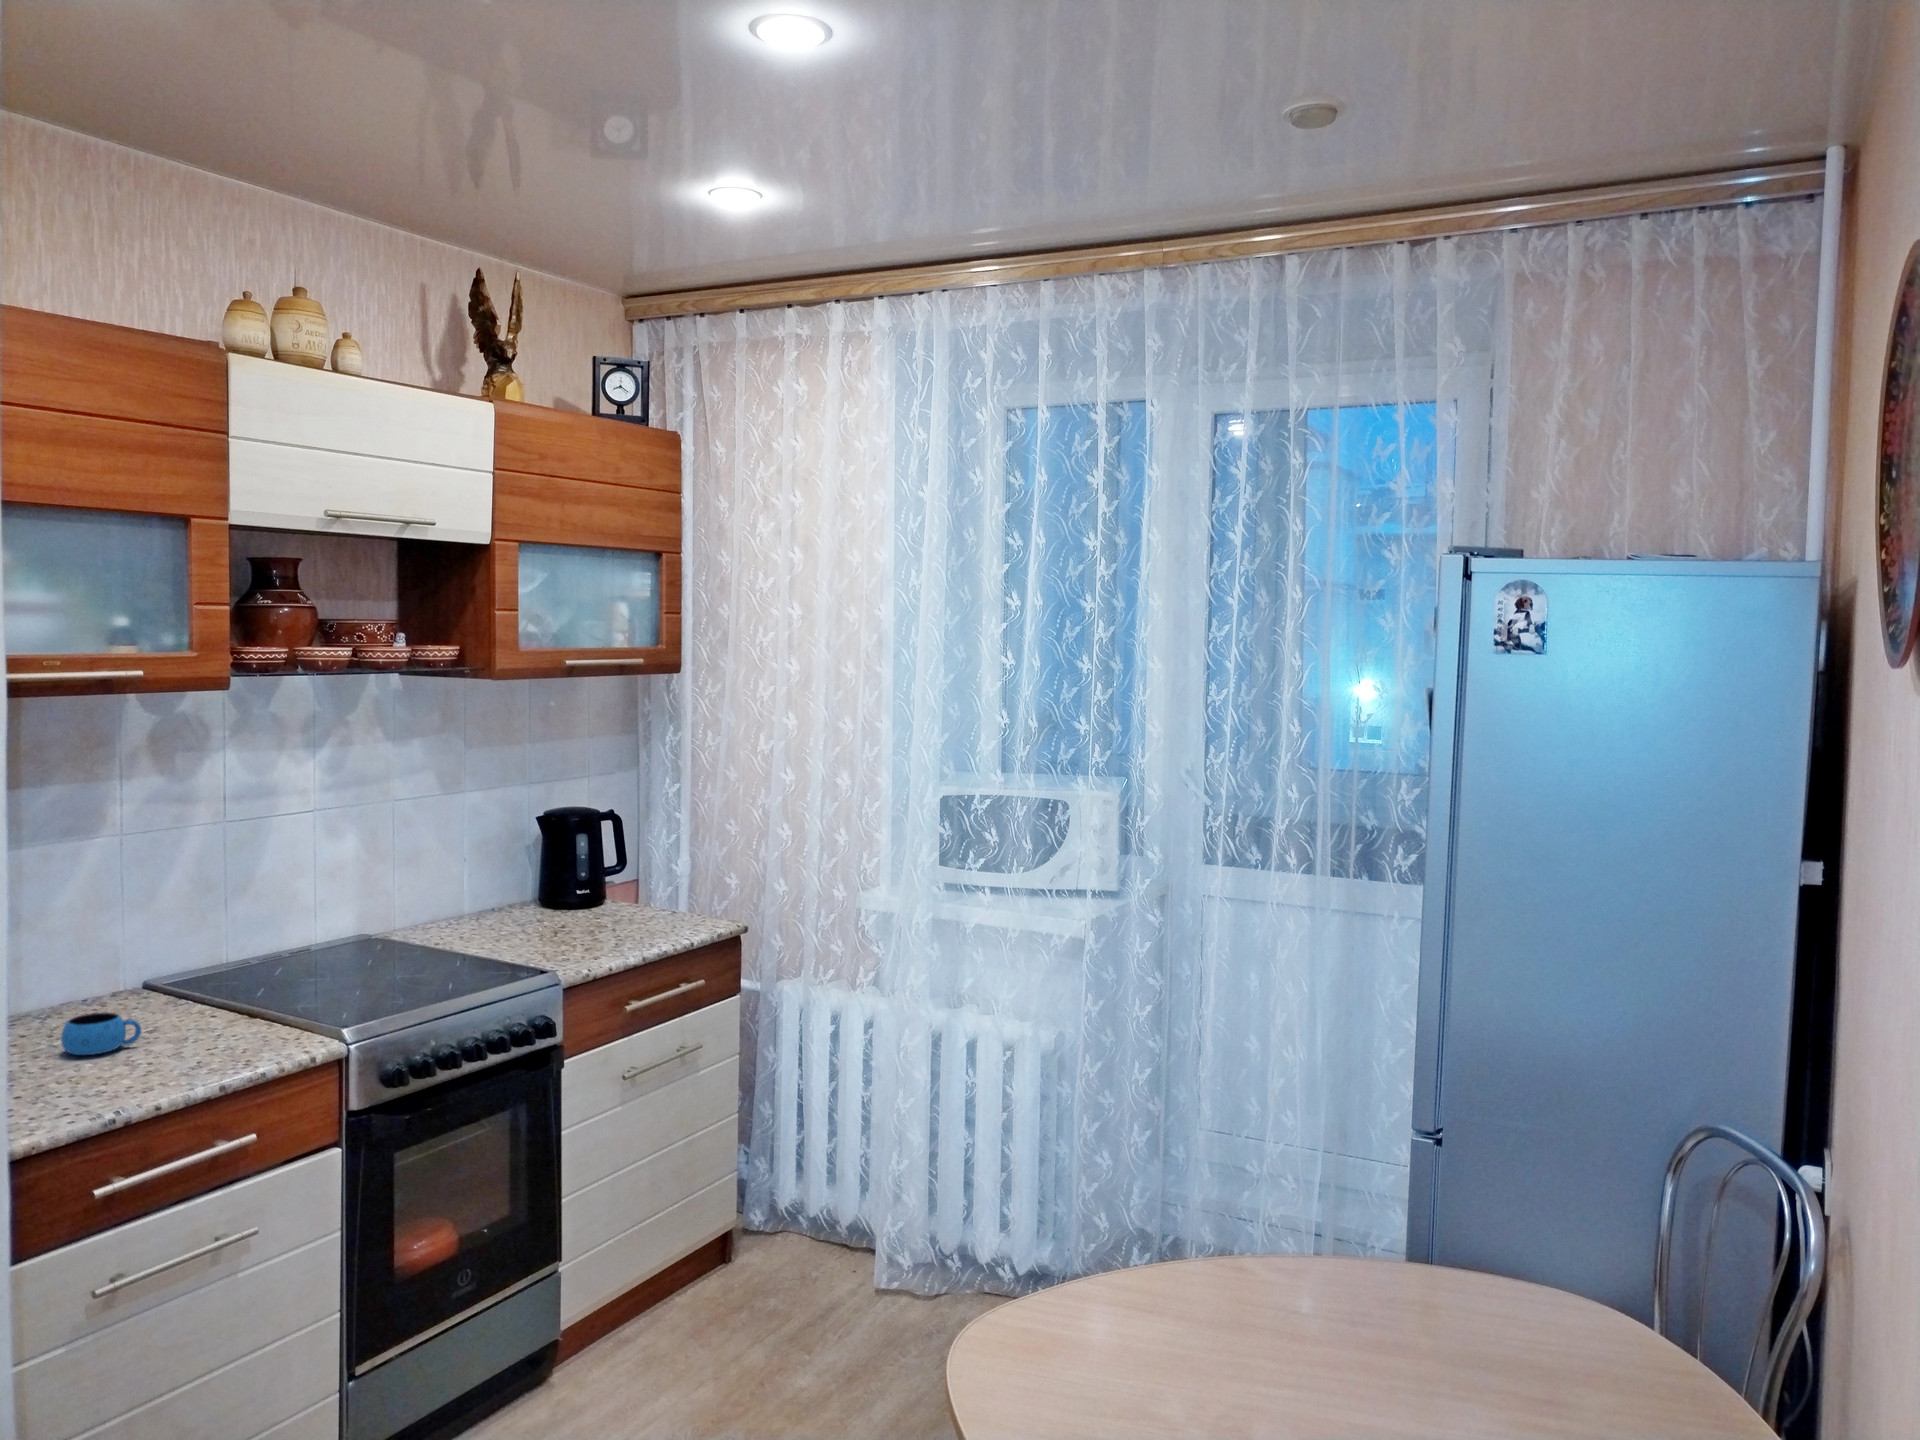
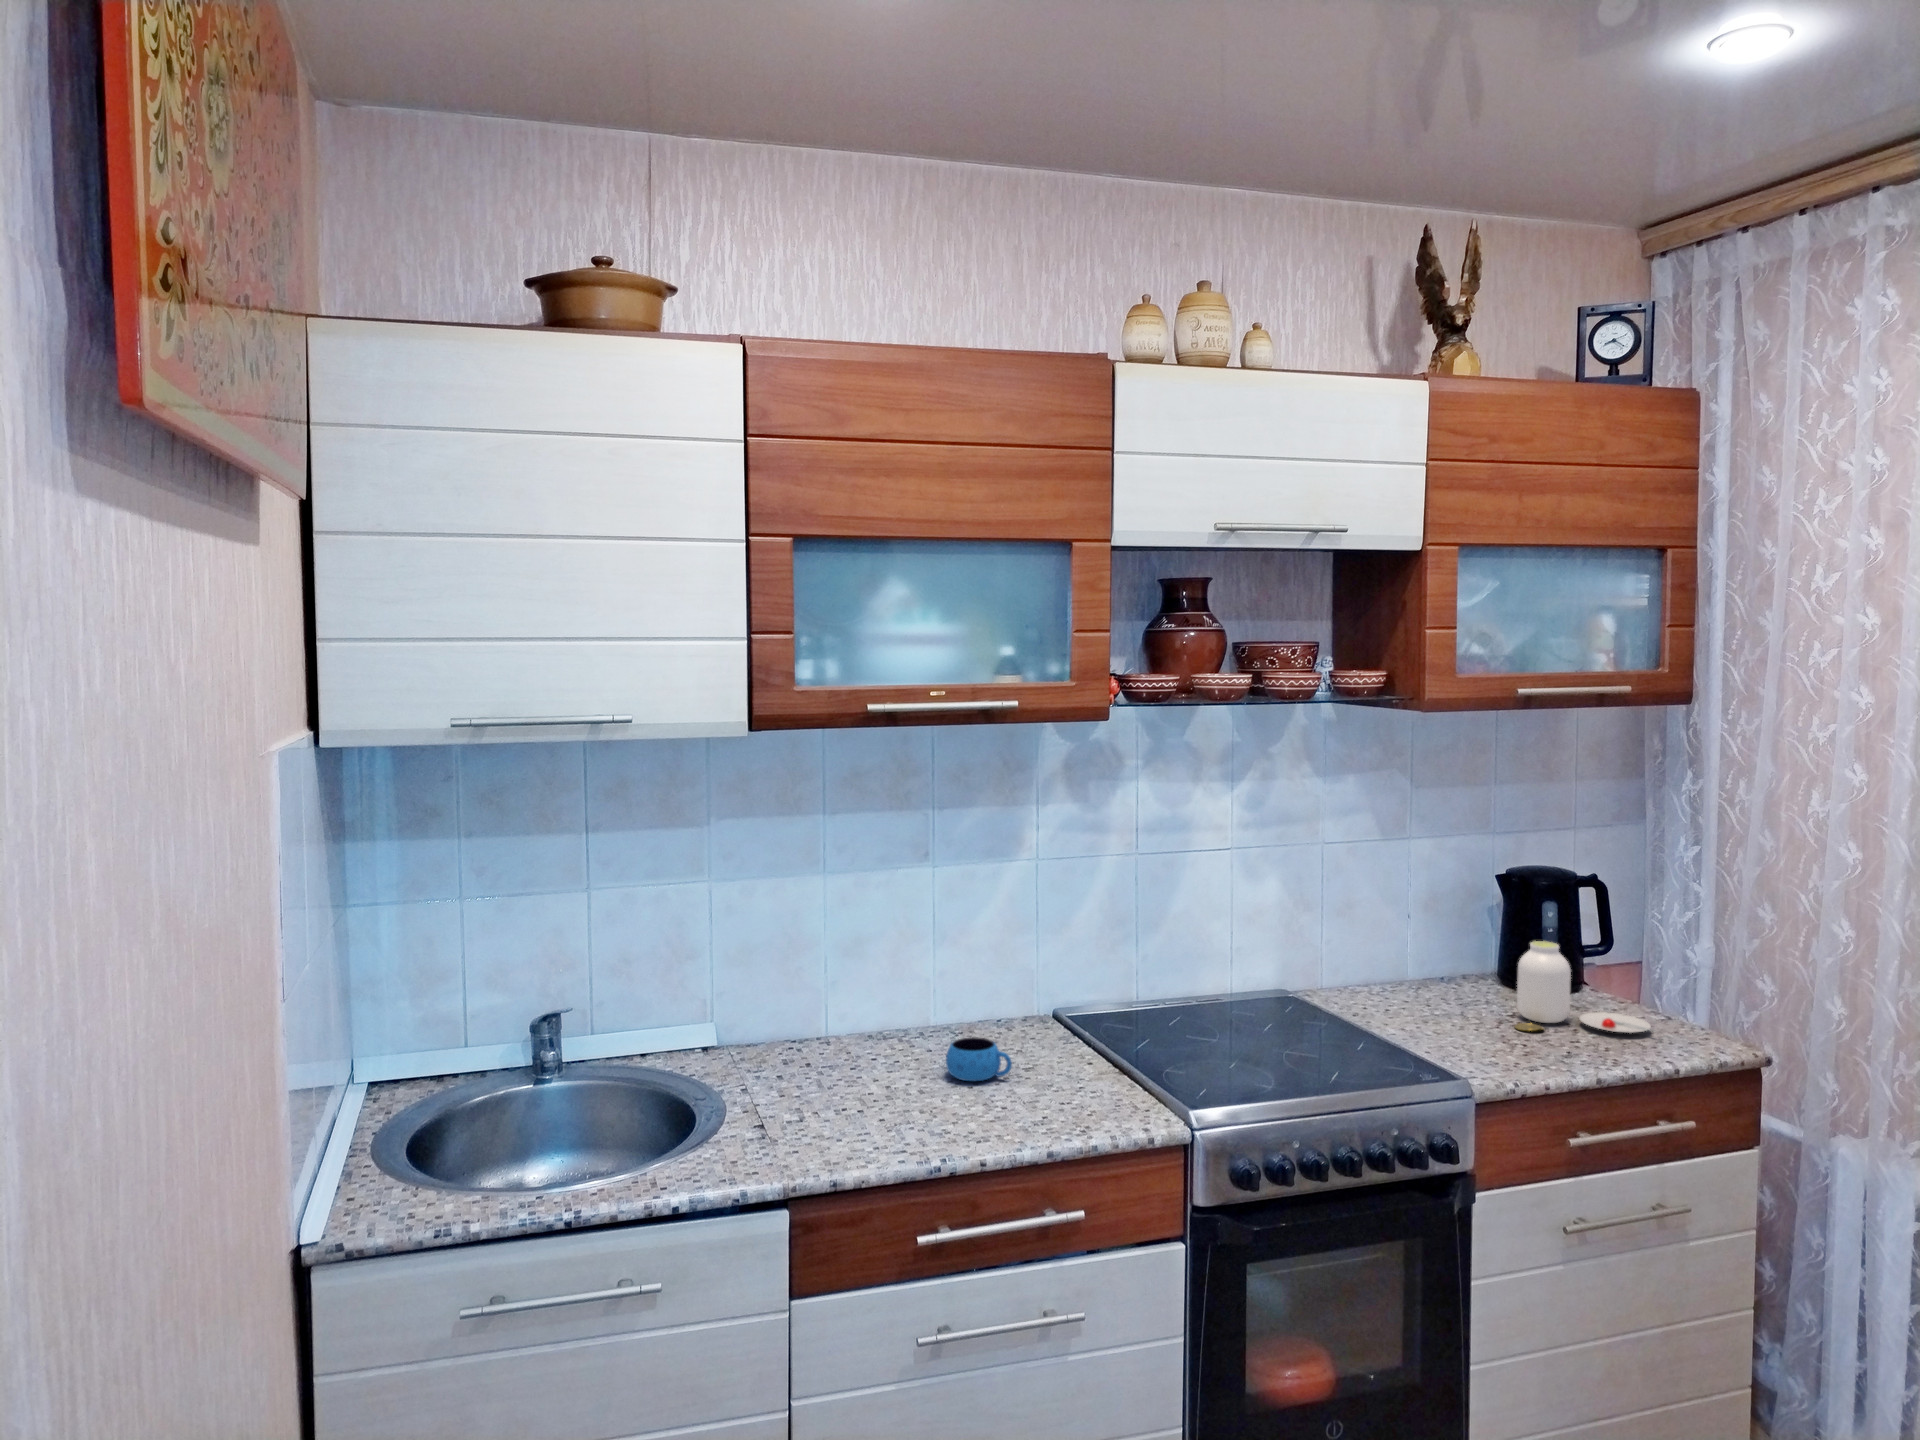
jar: none [568,864,670,936] -> present [1515,941,1651,1033]

